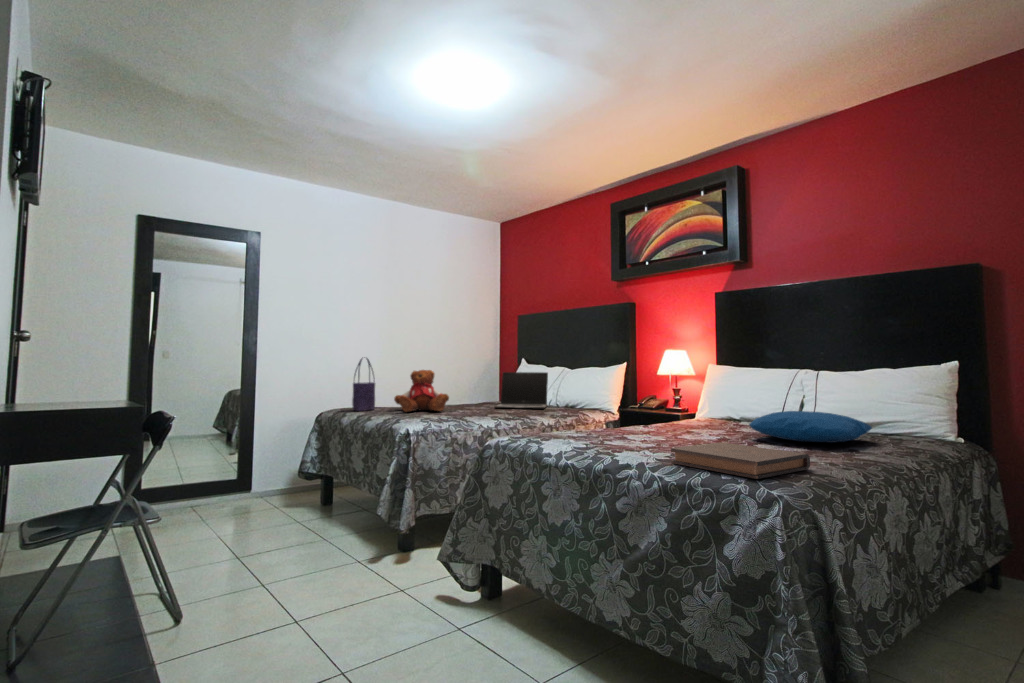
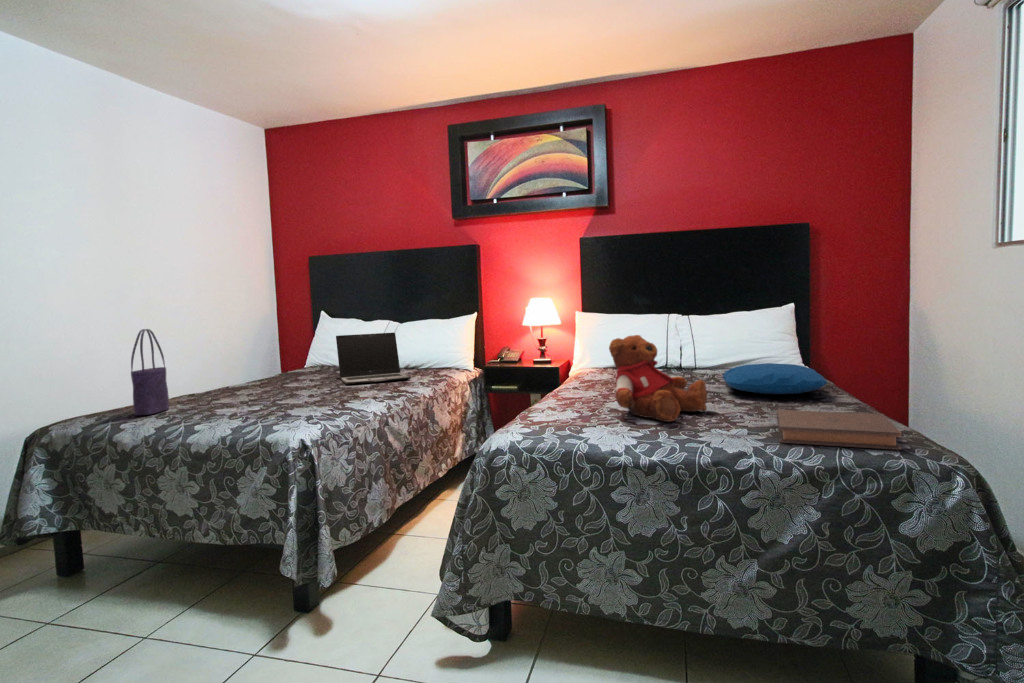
teddy bear: present [394,370,449,412] -> present [609,335,707,421]

